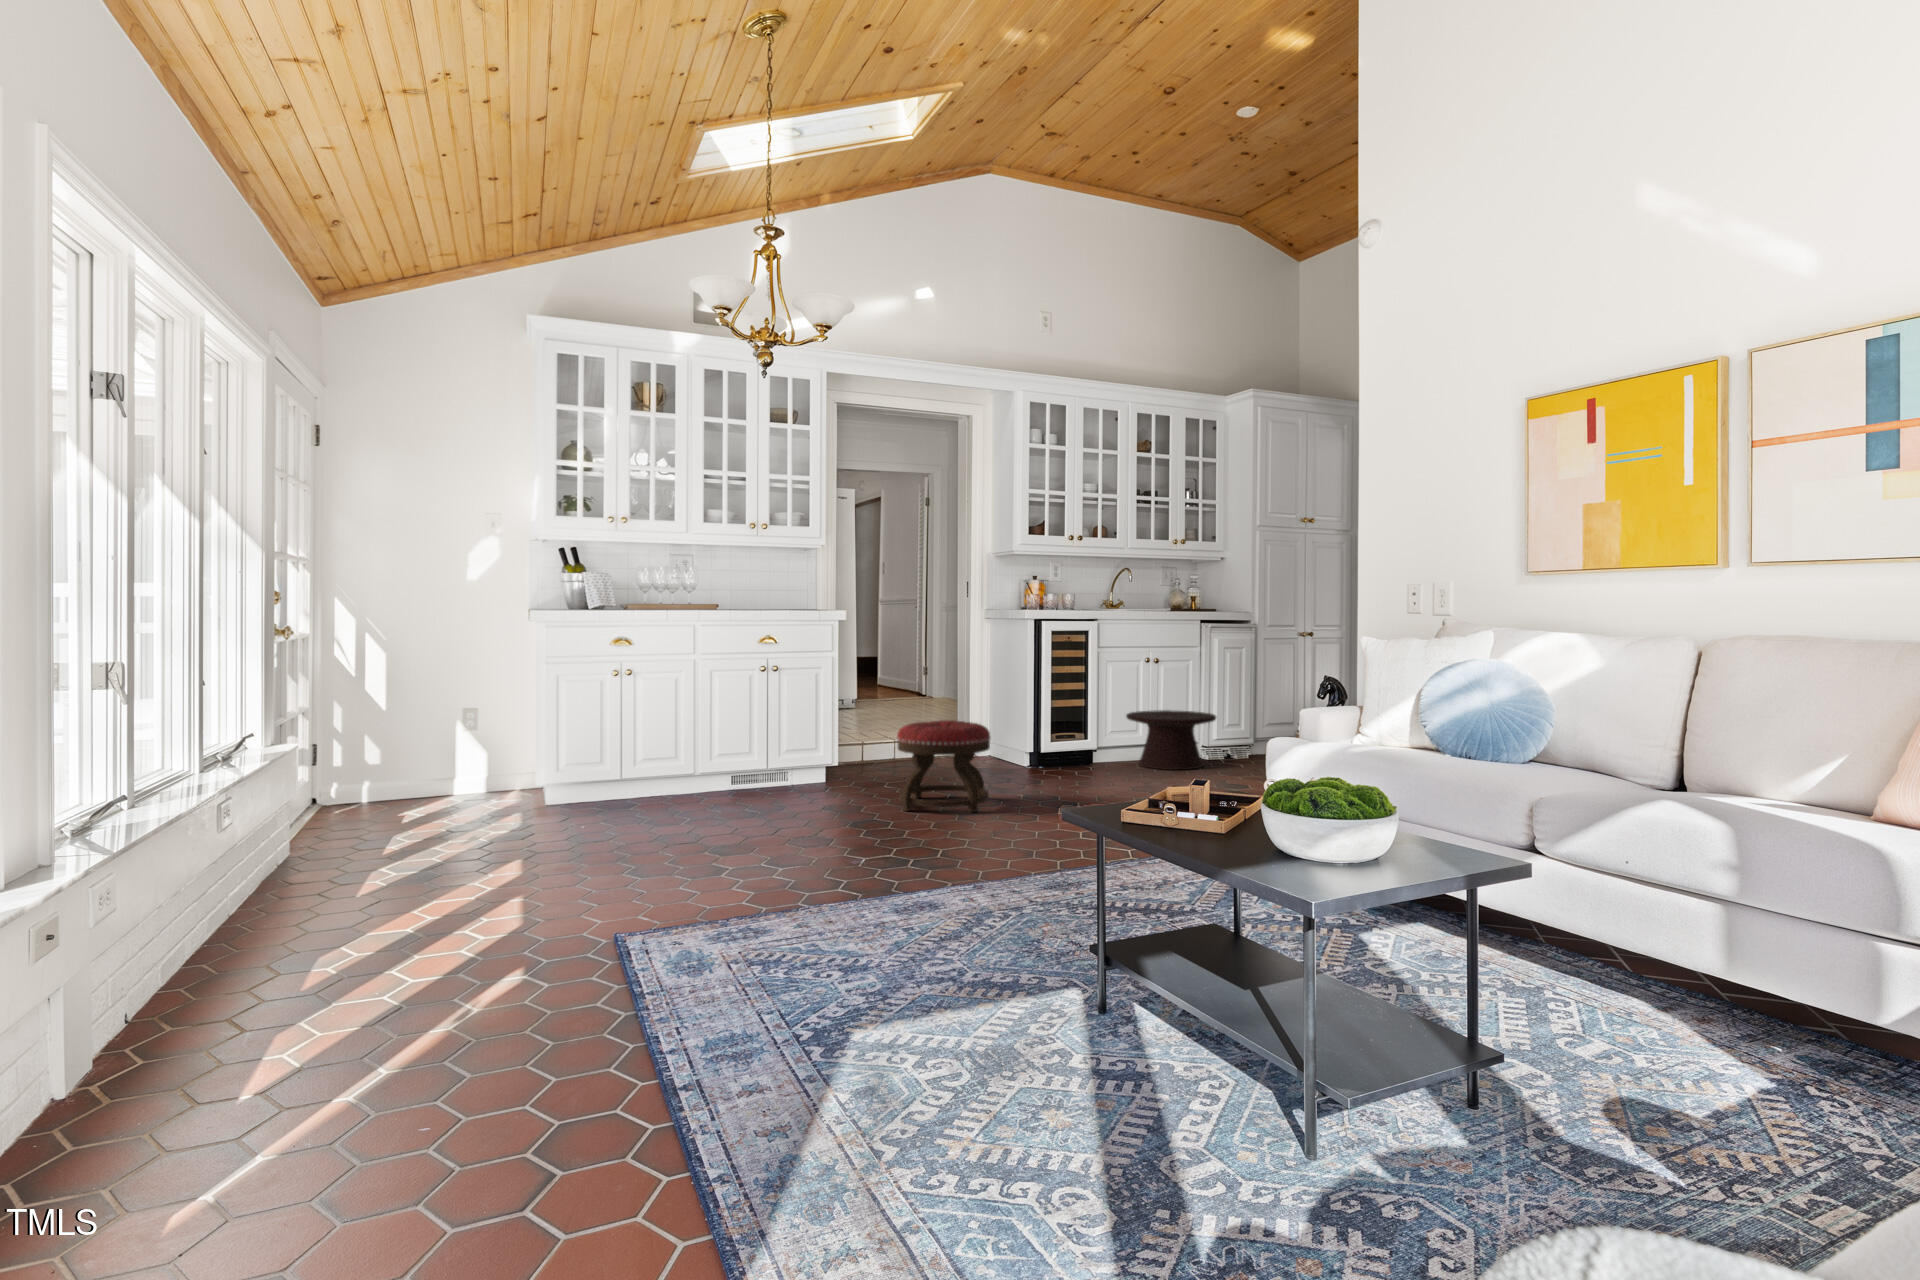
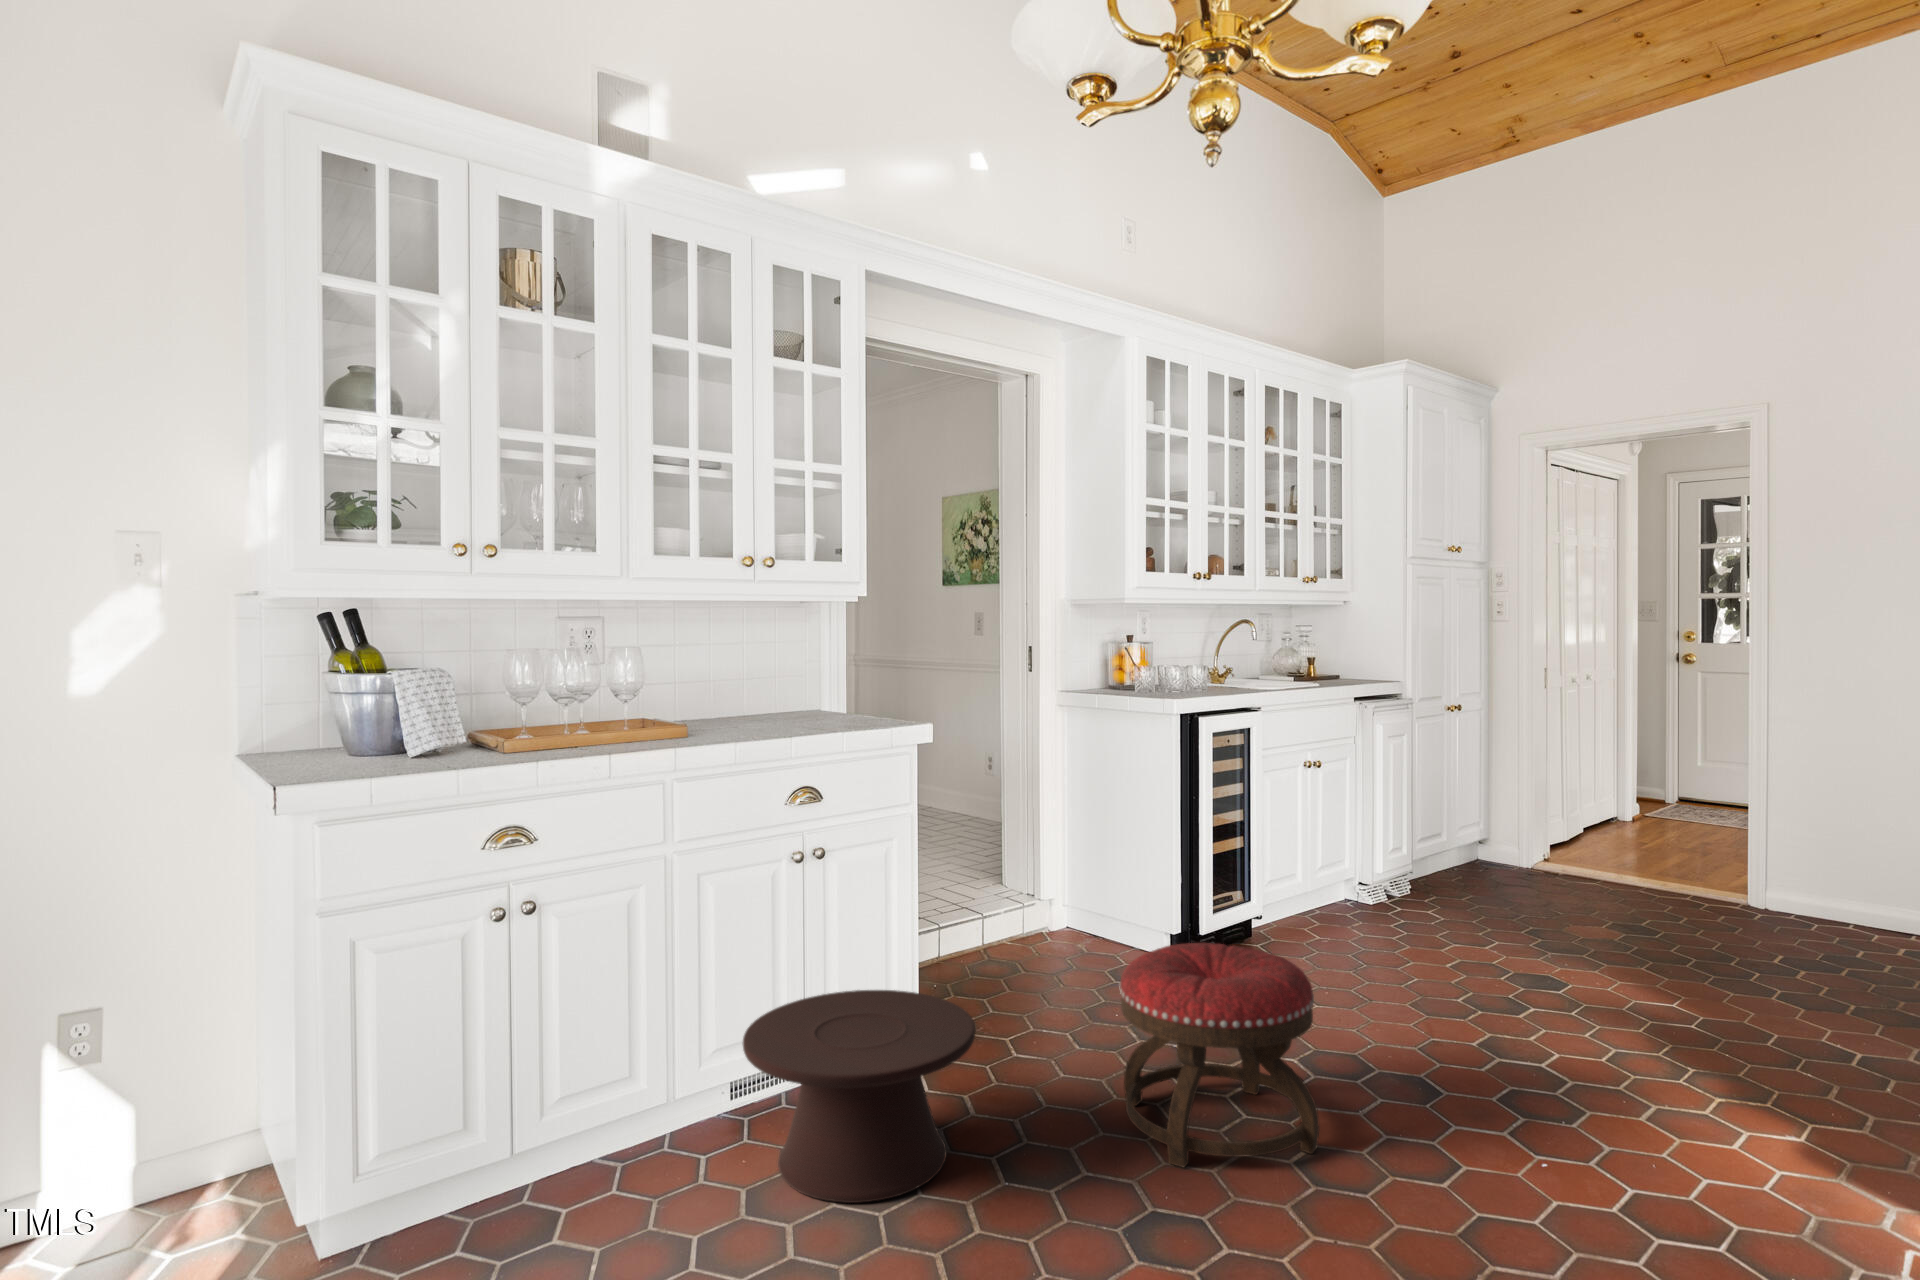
side table: present [1126,710,1216,770] -> present [743,990,975,1203]

